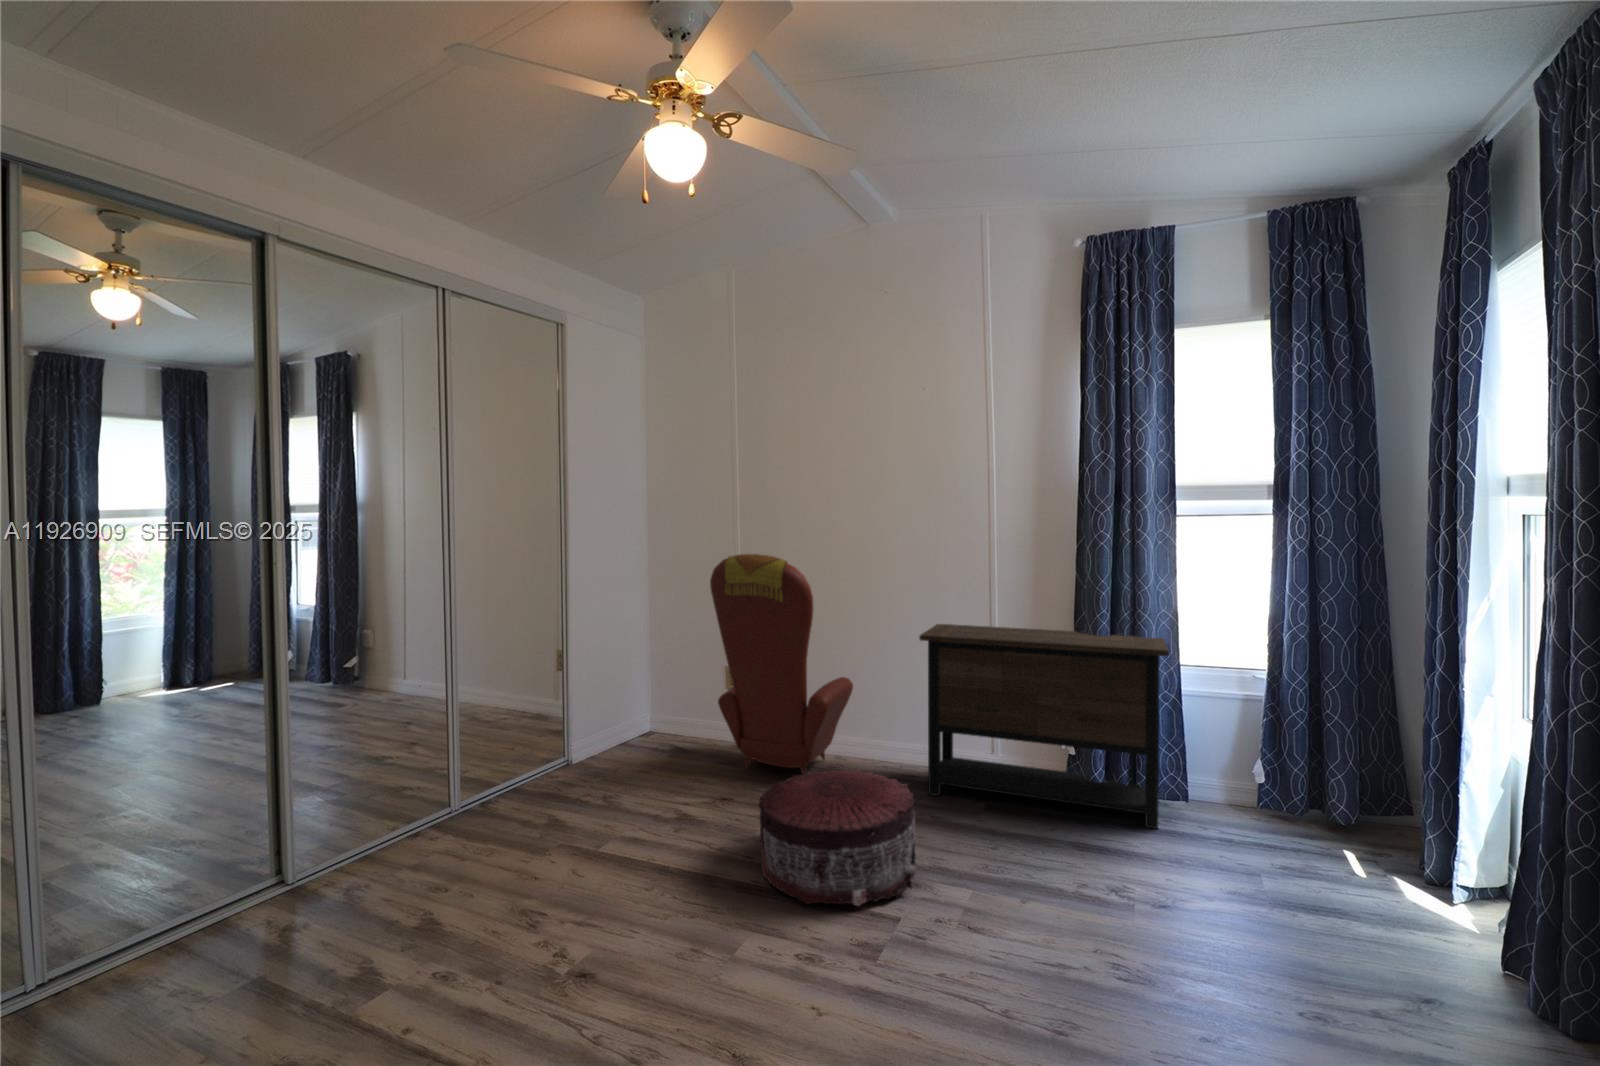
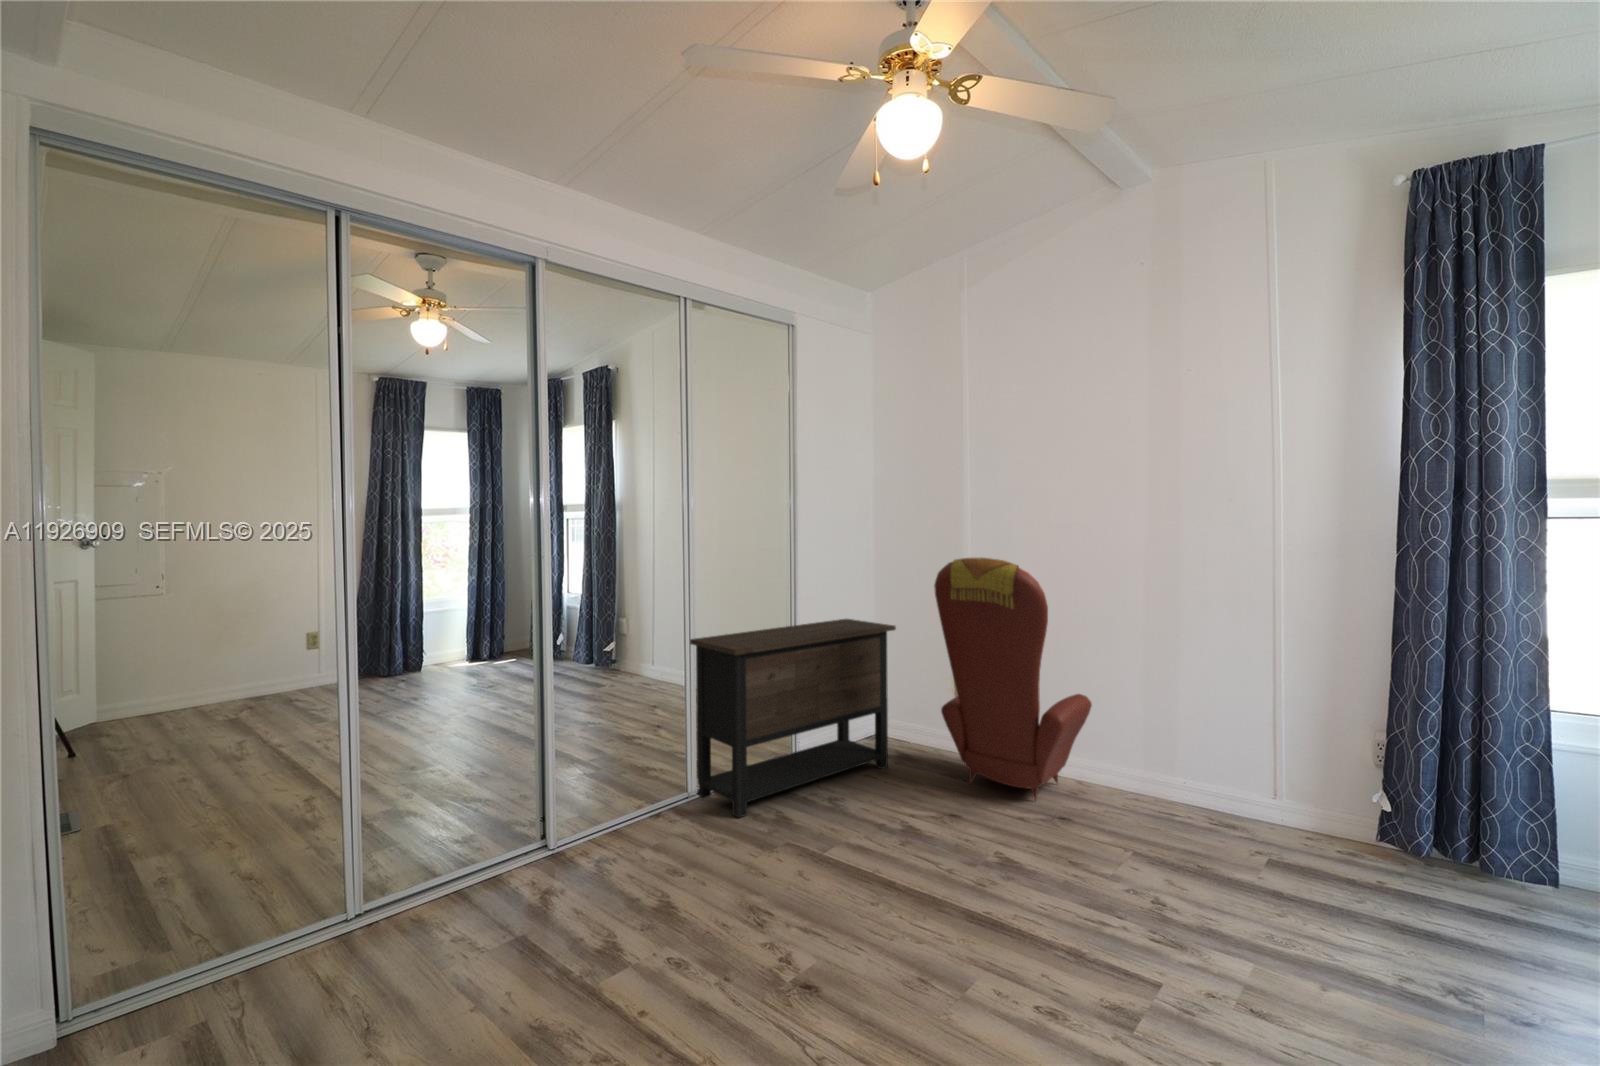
dresser: present [919,624,1169,829] -> present [690,619,896,818]
pouf: present [758,770,916,906] -> none [989,796,1181,961]

